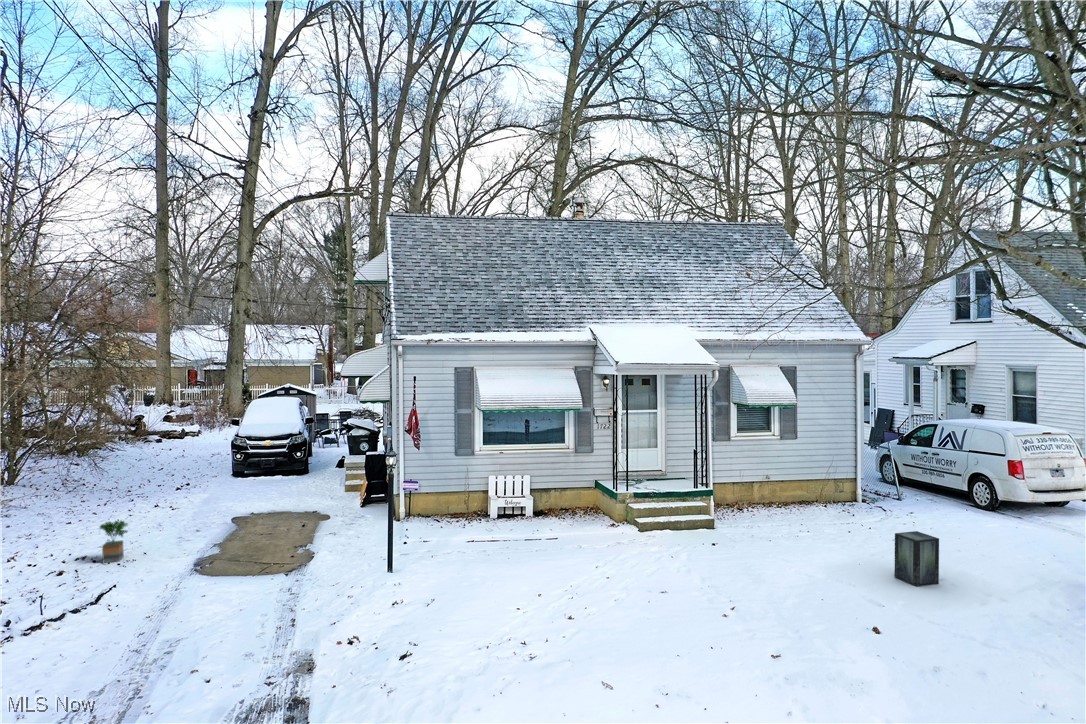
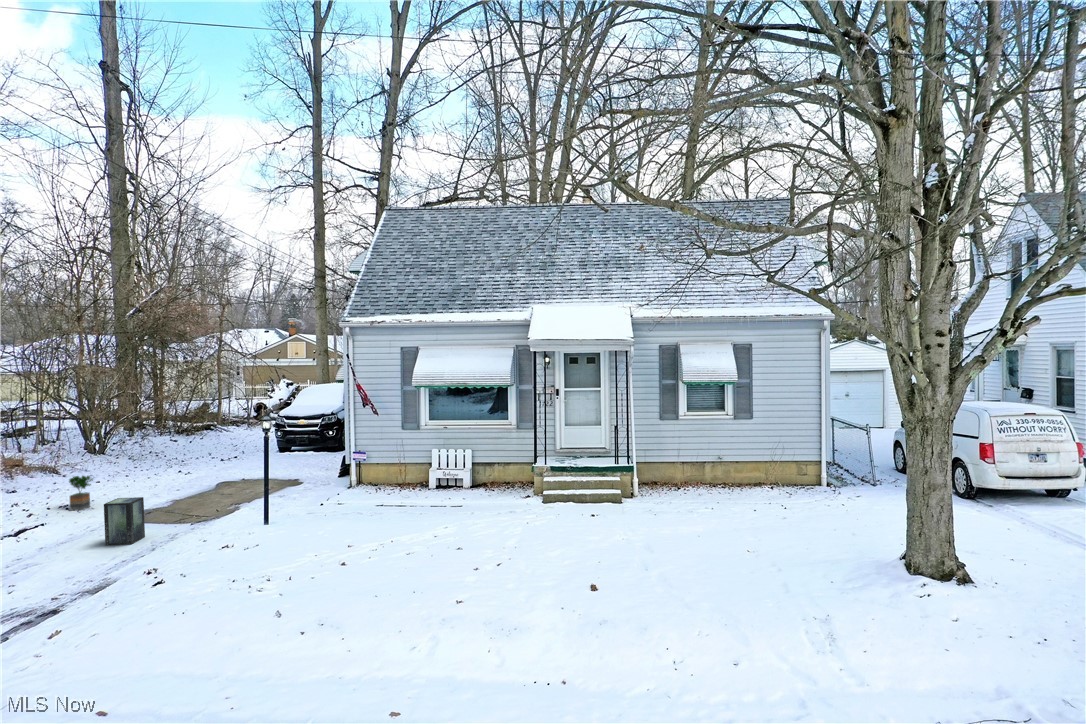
storage box: present [894,531,939,587] -> present [104,497,145,545]

